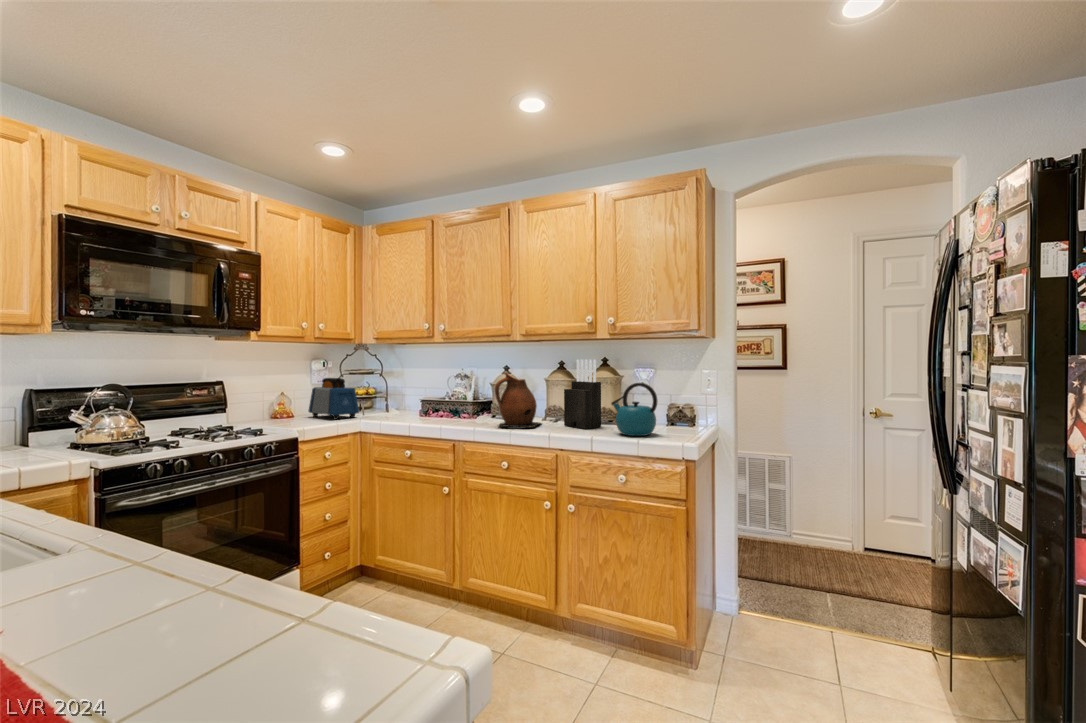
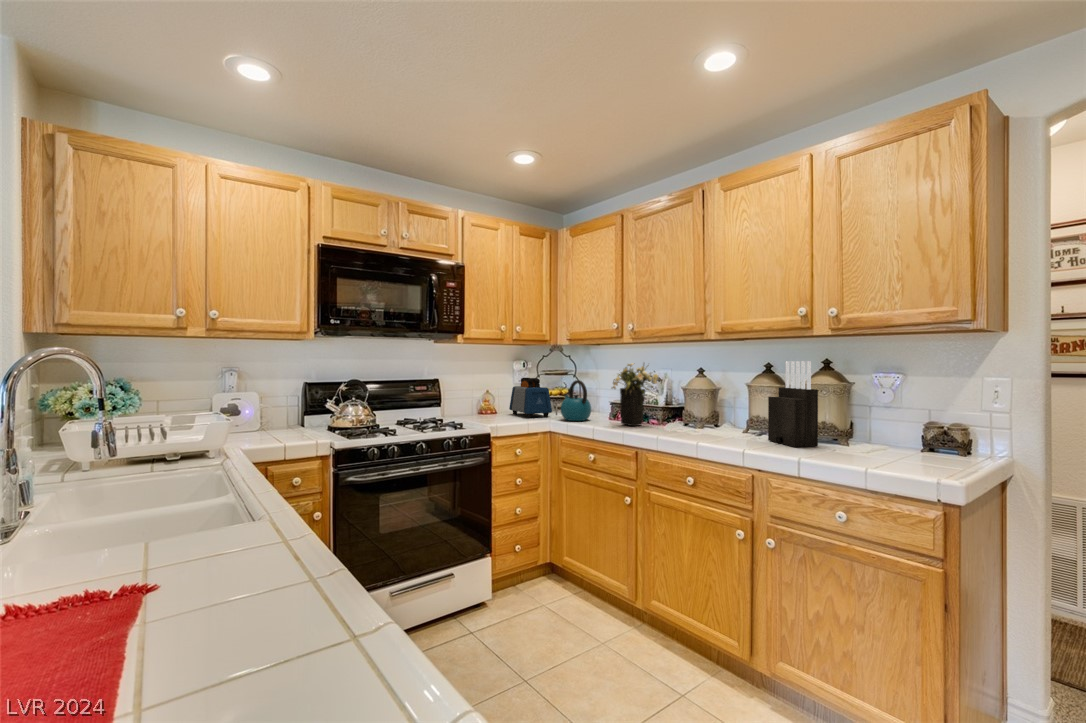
flower arrangement: none [424,361,474,421] -> present [612,363,658,426]
ceramic pitcher: present [495,373,542,428] -> none [682,376,741,441]
kettle: present [611,383,658,436] -> present [561,380,591,421]

